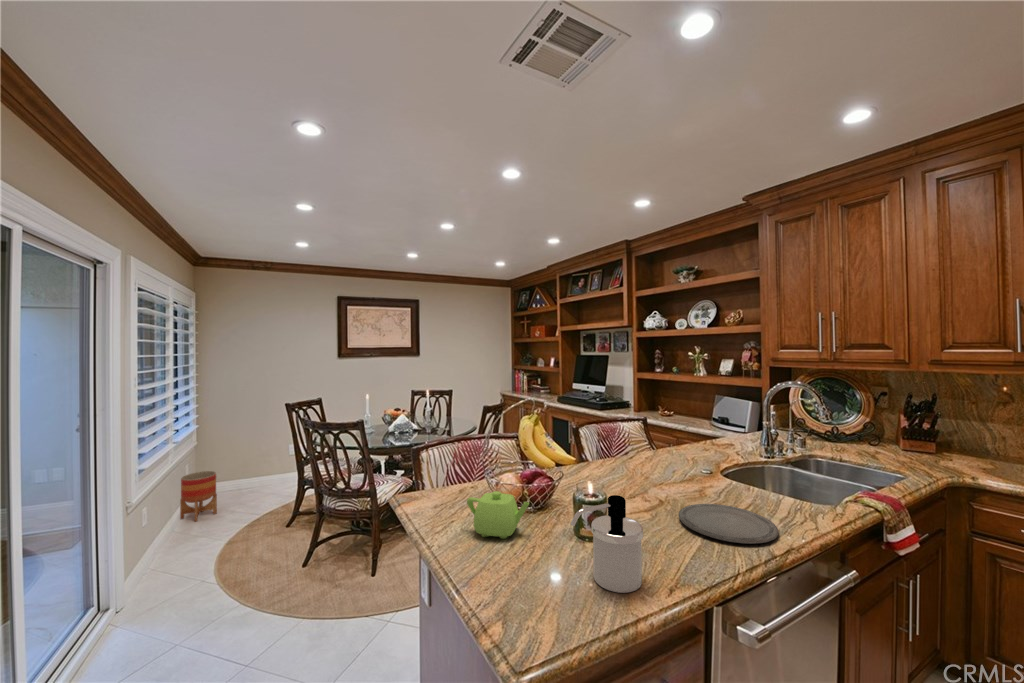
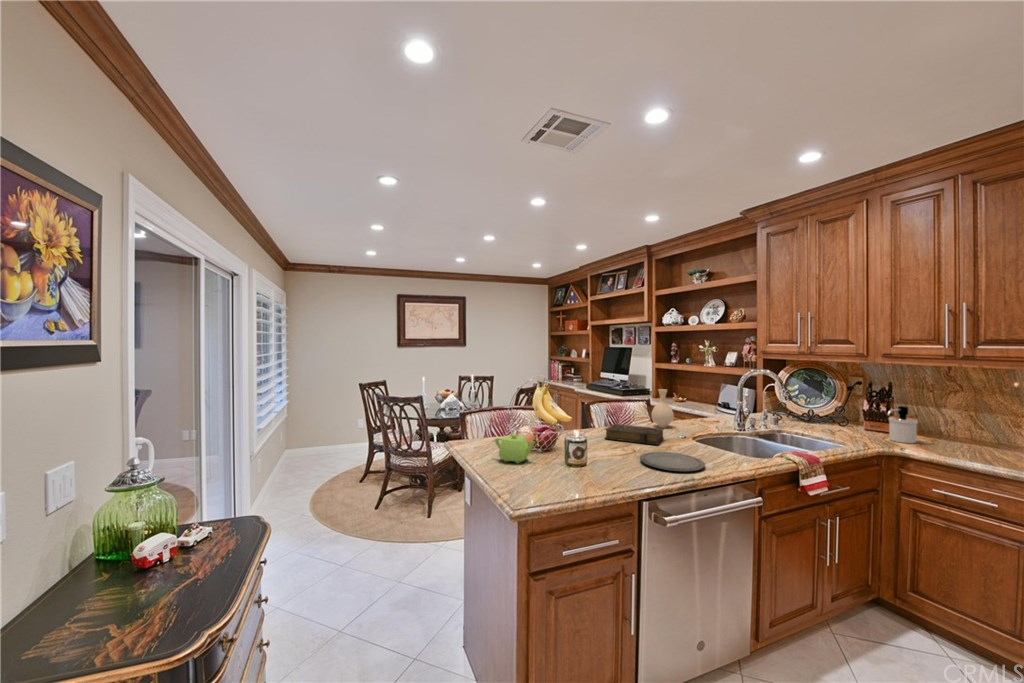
vase: none [658,408,687,457] -> present [652,389,674,428]
book: none [611,457,687,488] -> present [605,424,663,445]
planter: present [180,471,217,522] -> none [280,436,306,475]
soap dispenser: present [571,495,643,593] -> present [887,406,918,443]

